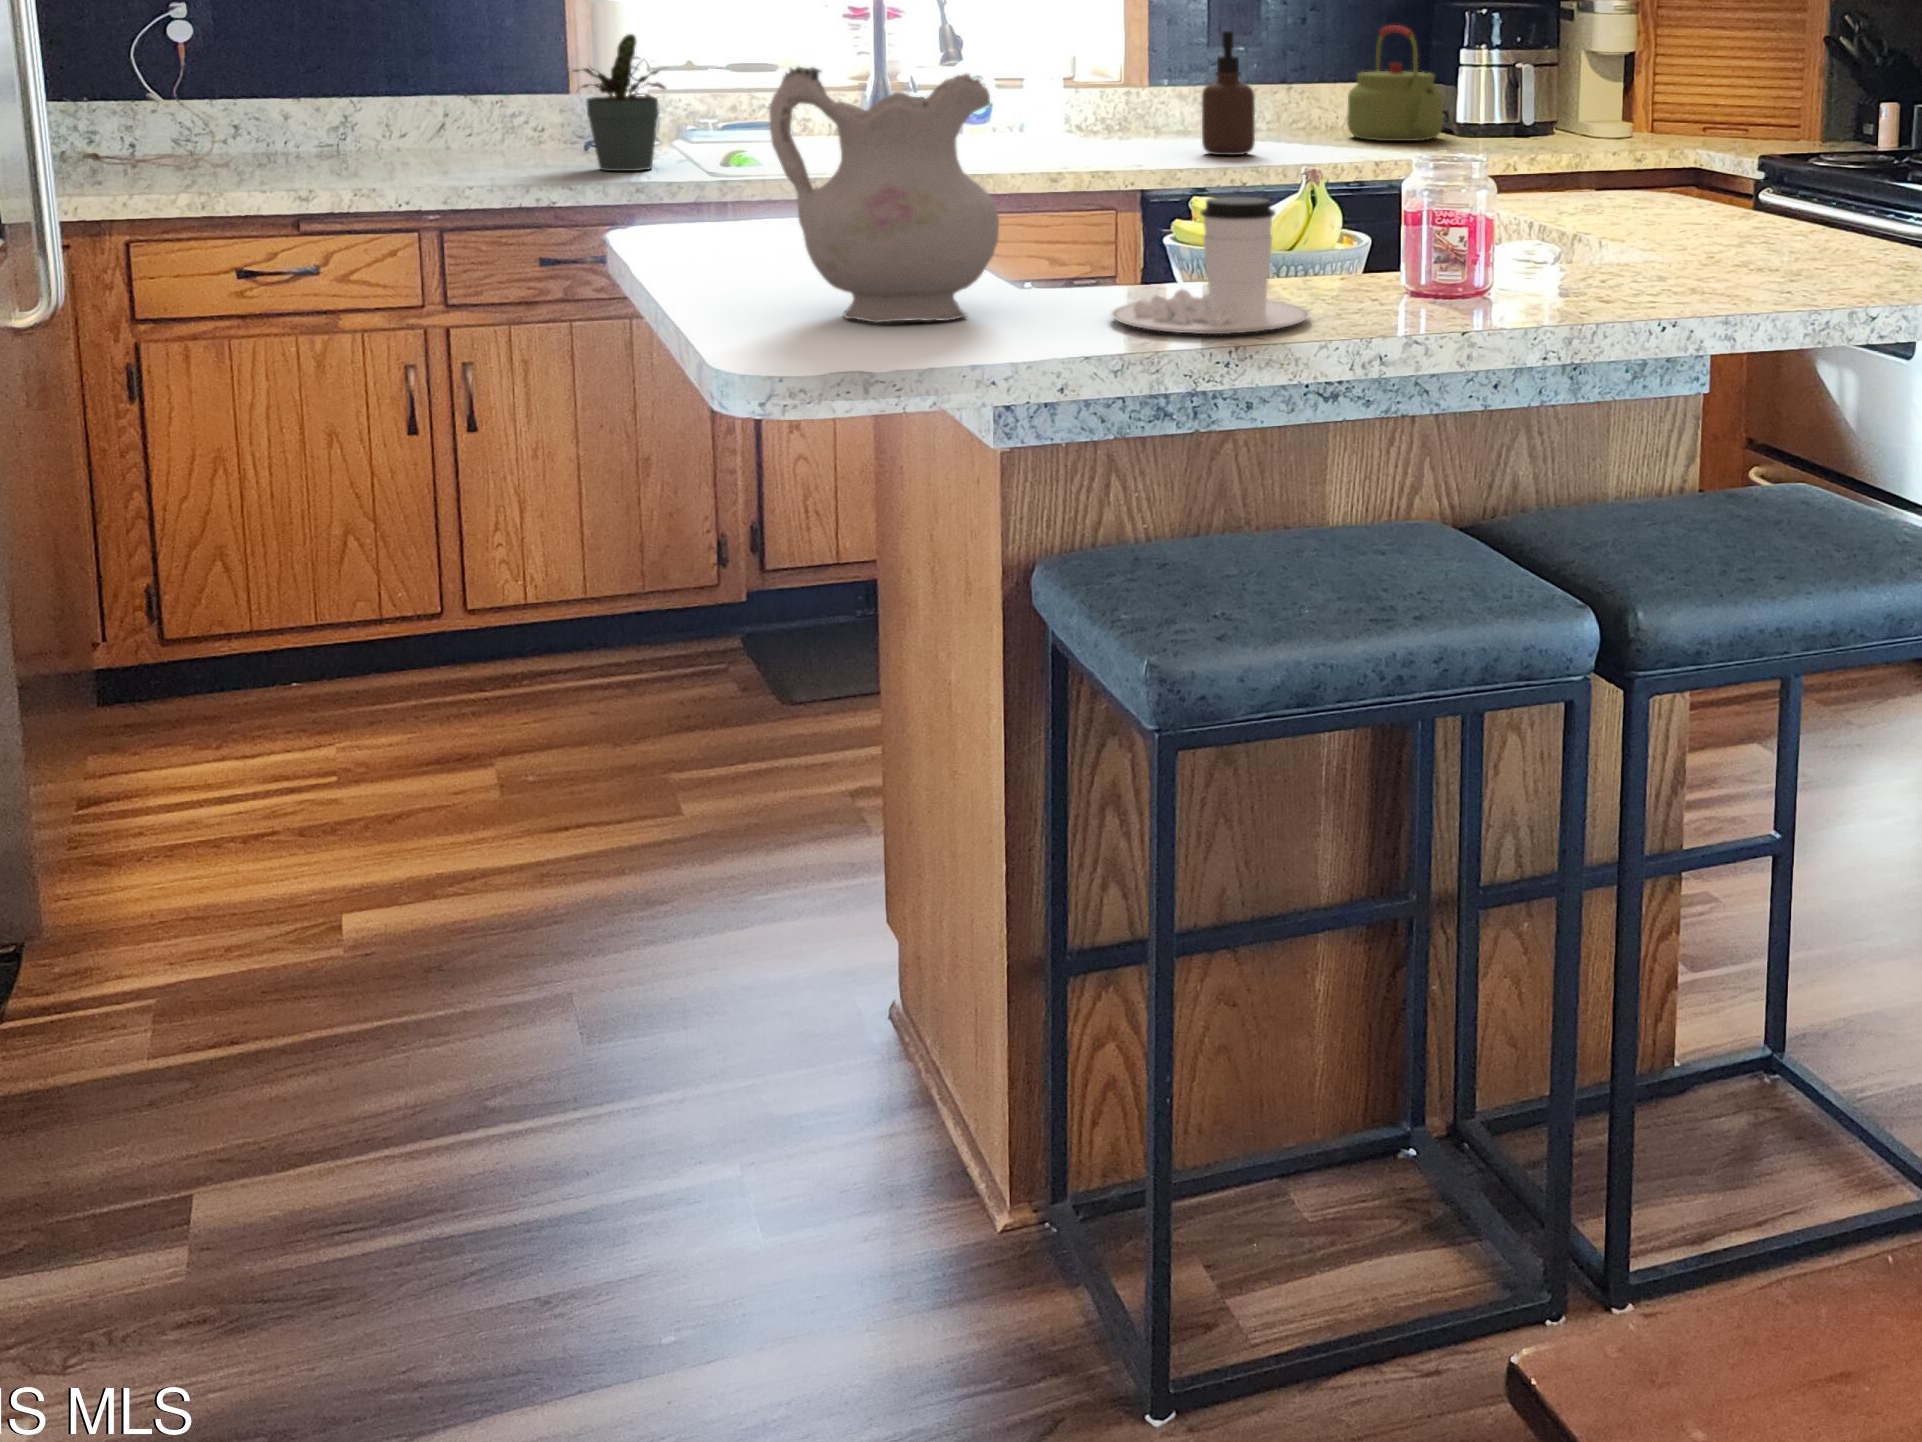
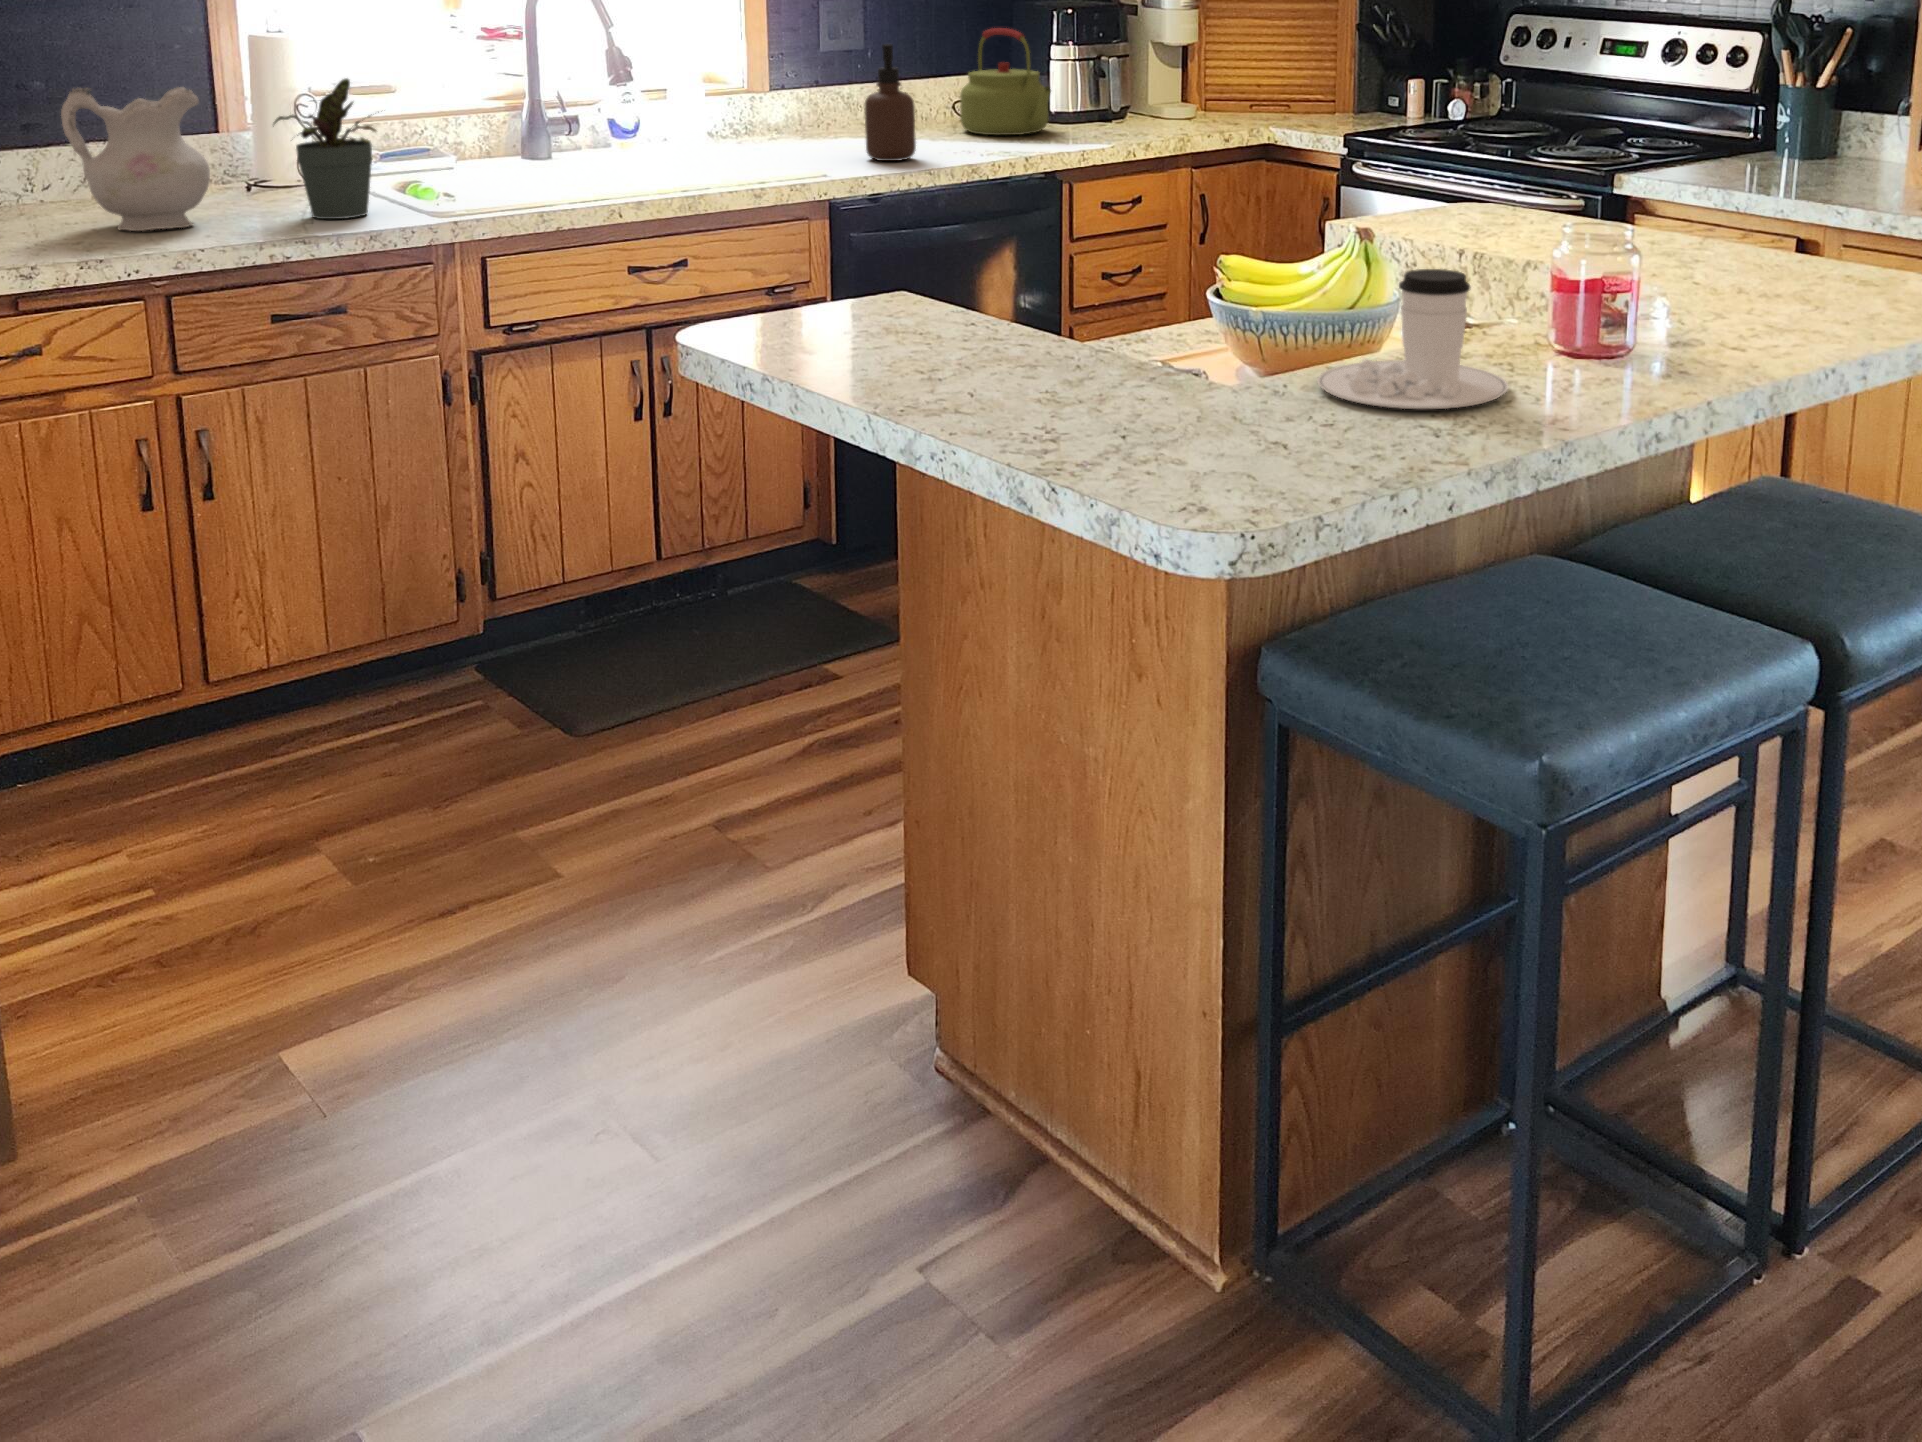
ceramic pitcher: present [769,67,999,323] -> present [61,87,210,231]

